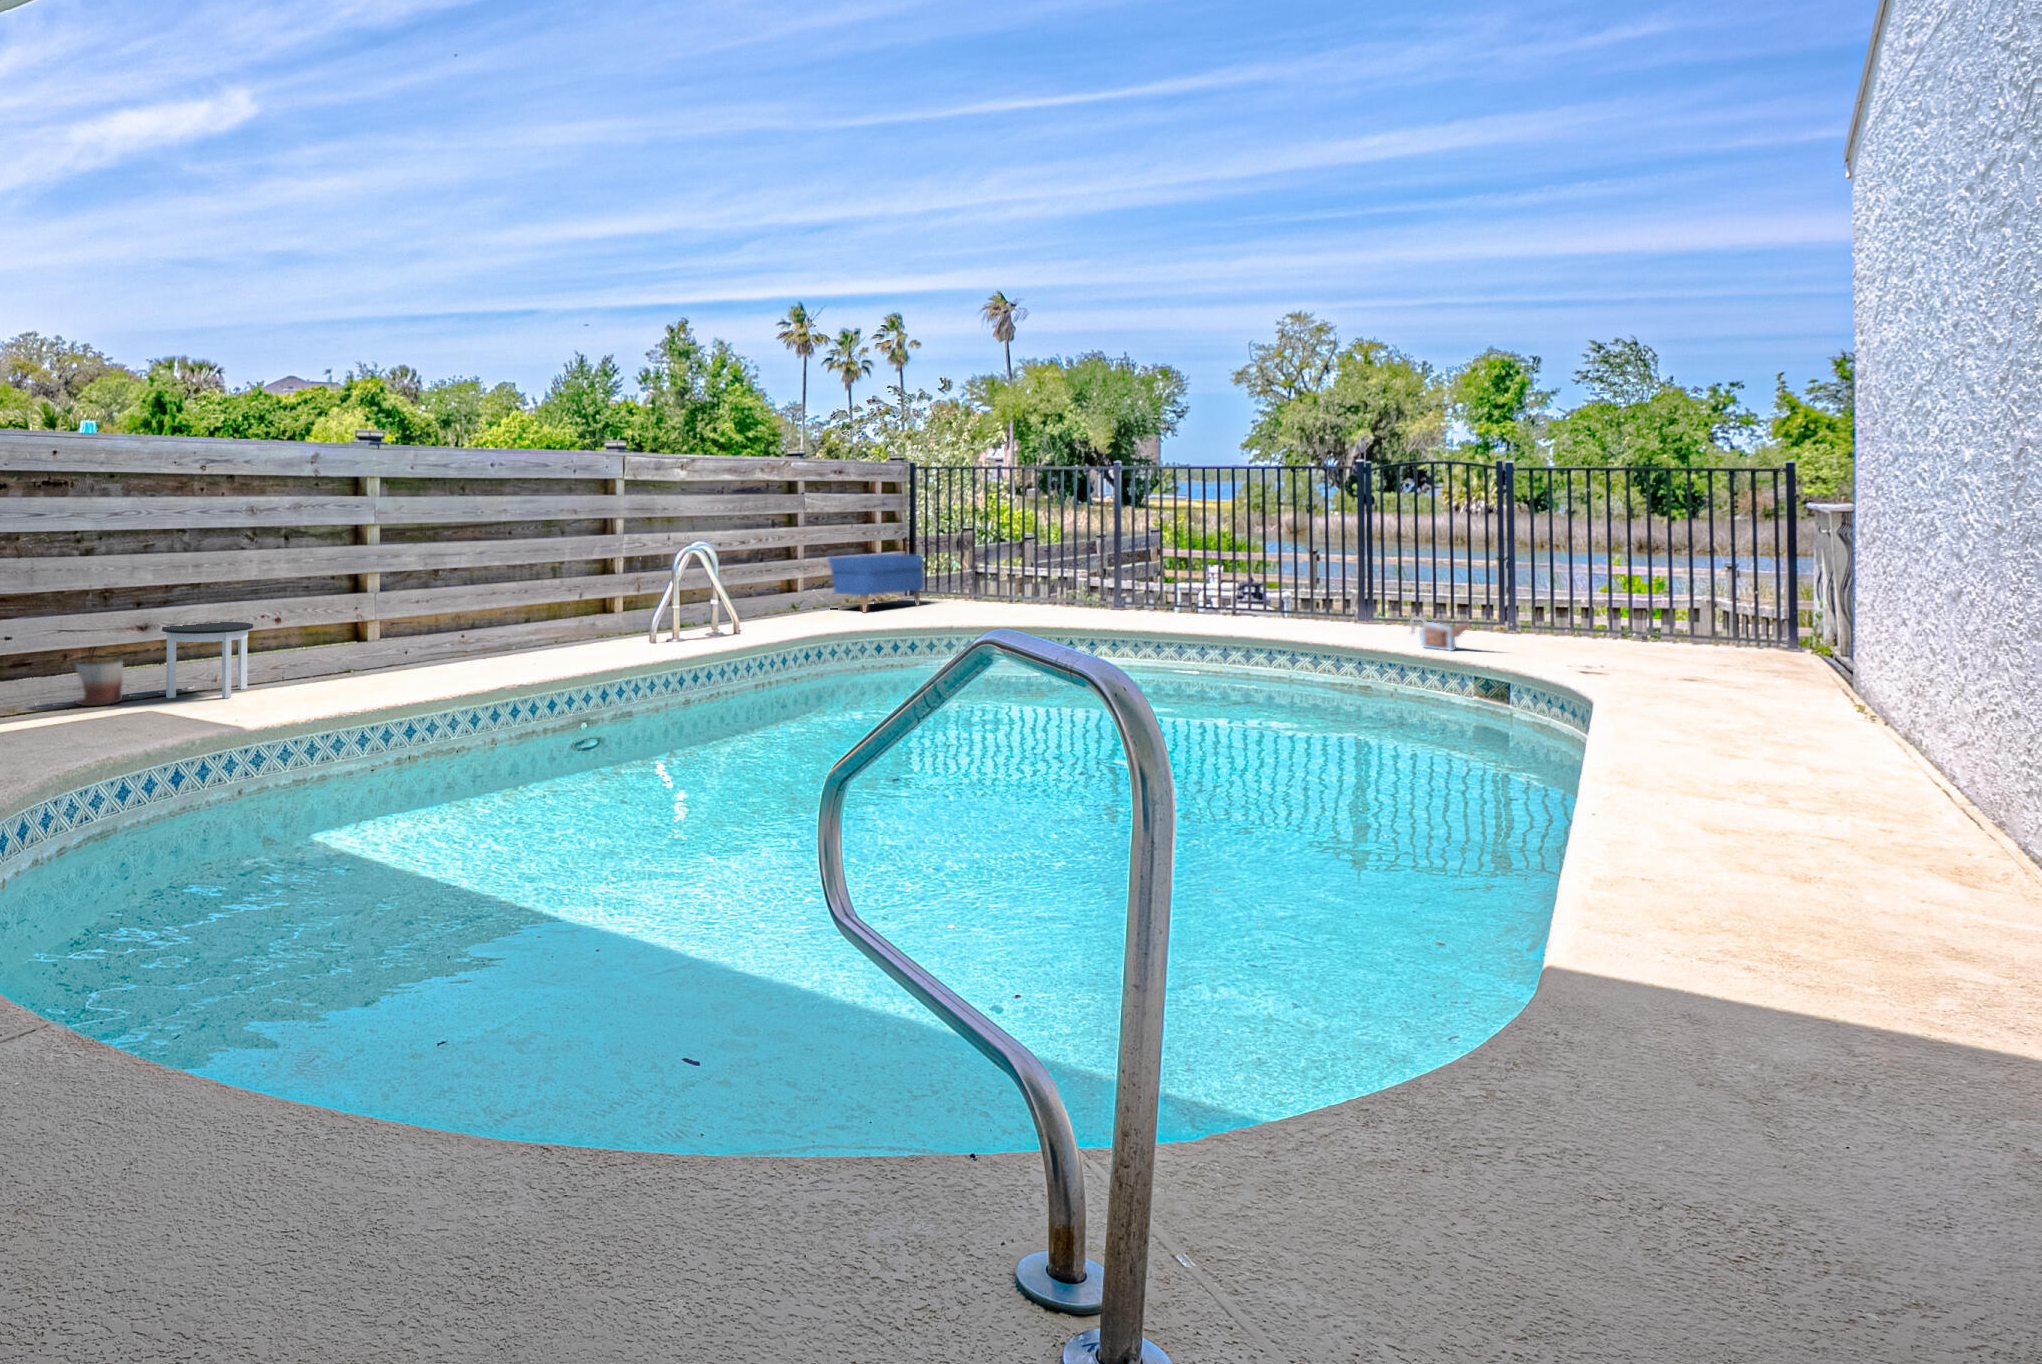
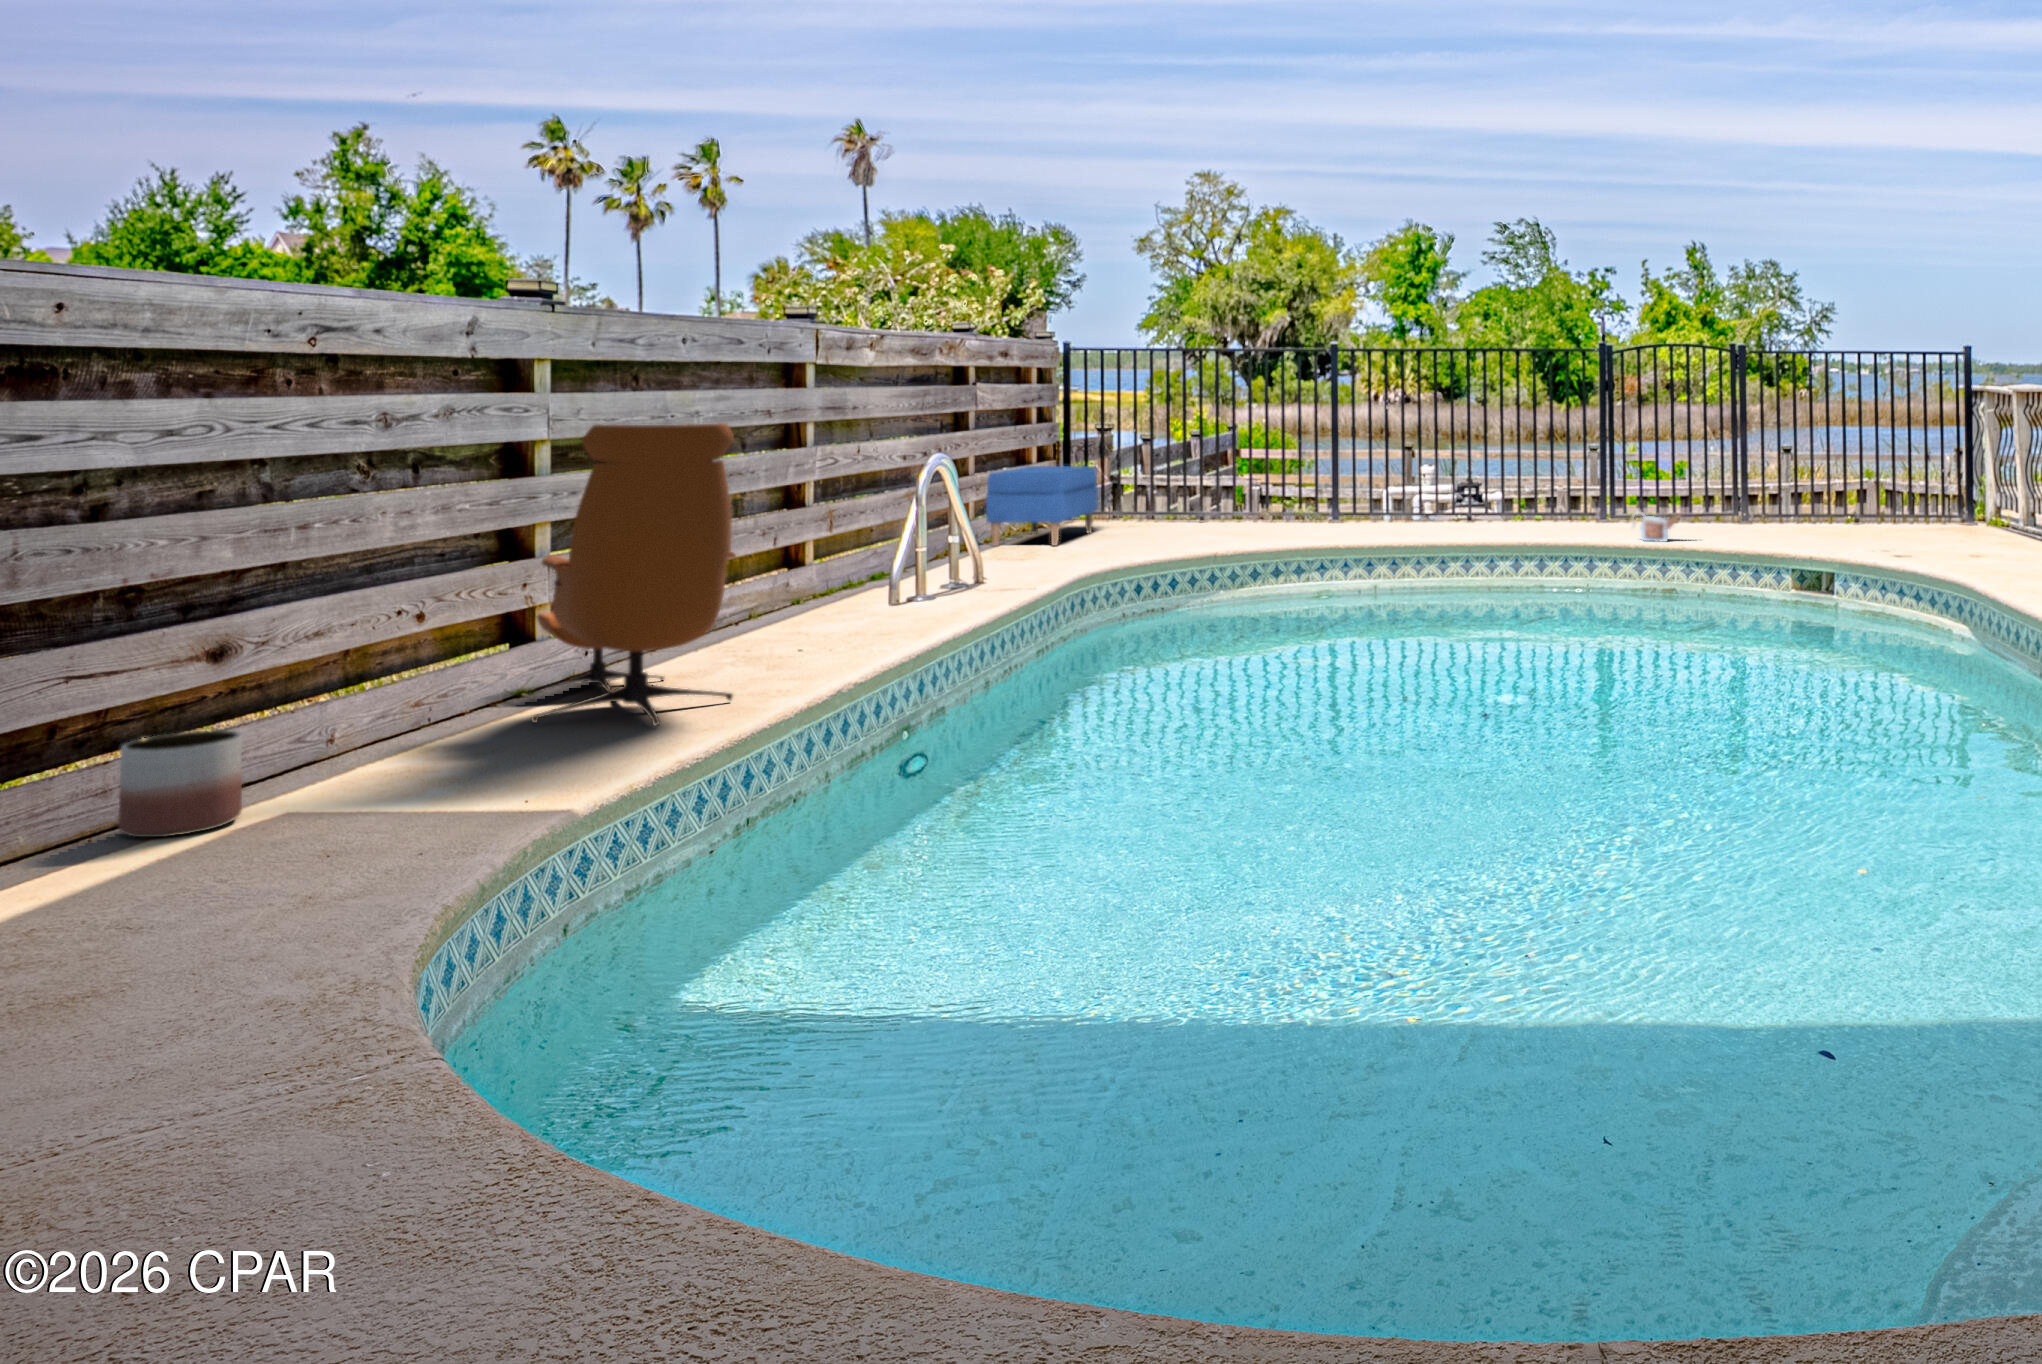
lounge chair: none [307,515,423,689] -> present [529,423,736,725]
round table: present [162,622,253,698] -> none [278,630,486,793]

